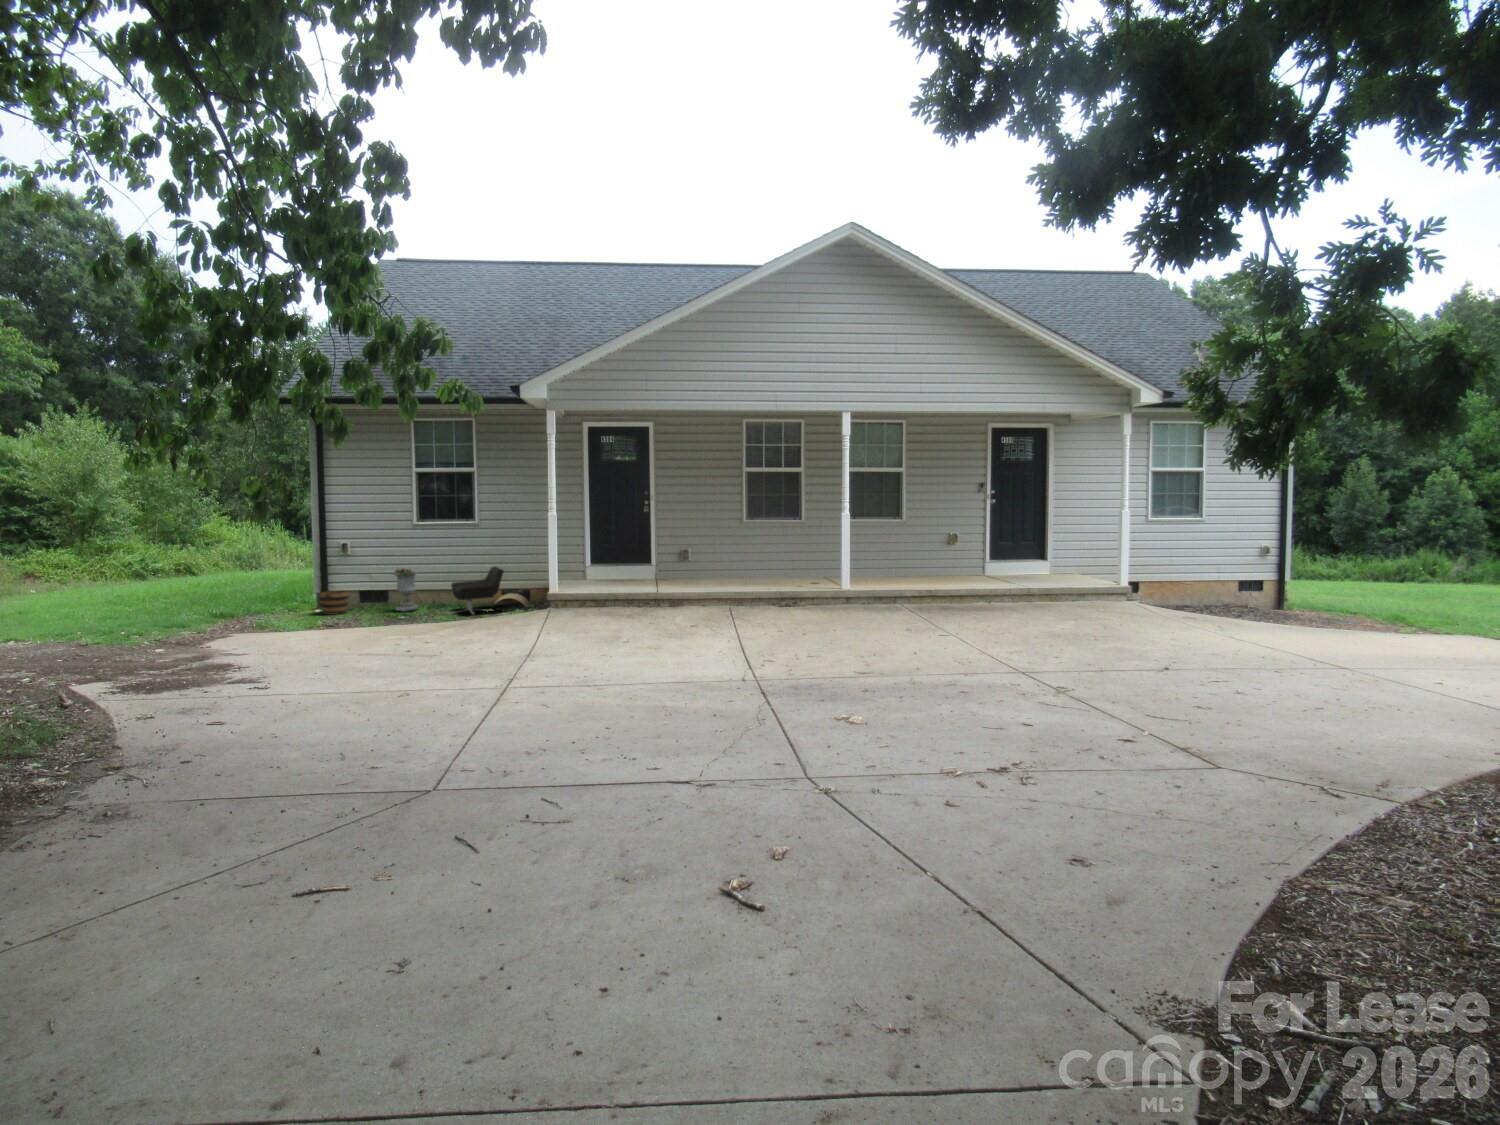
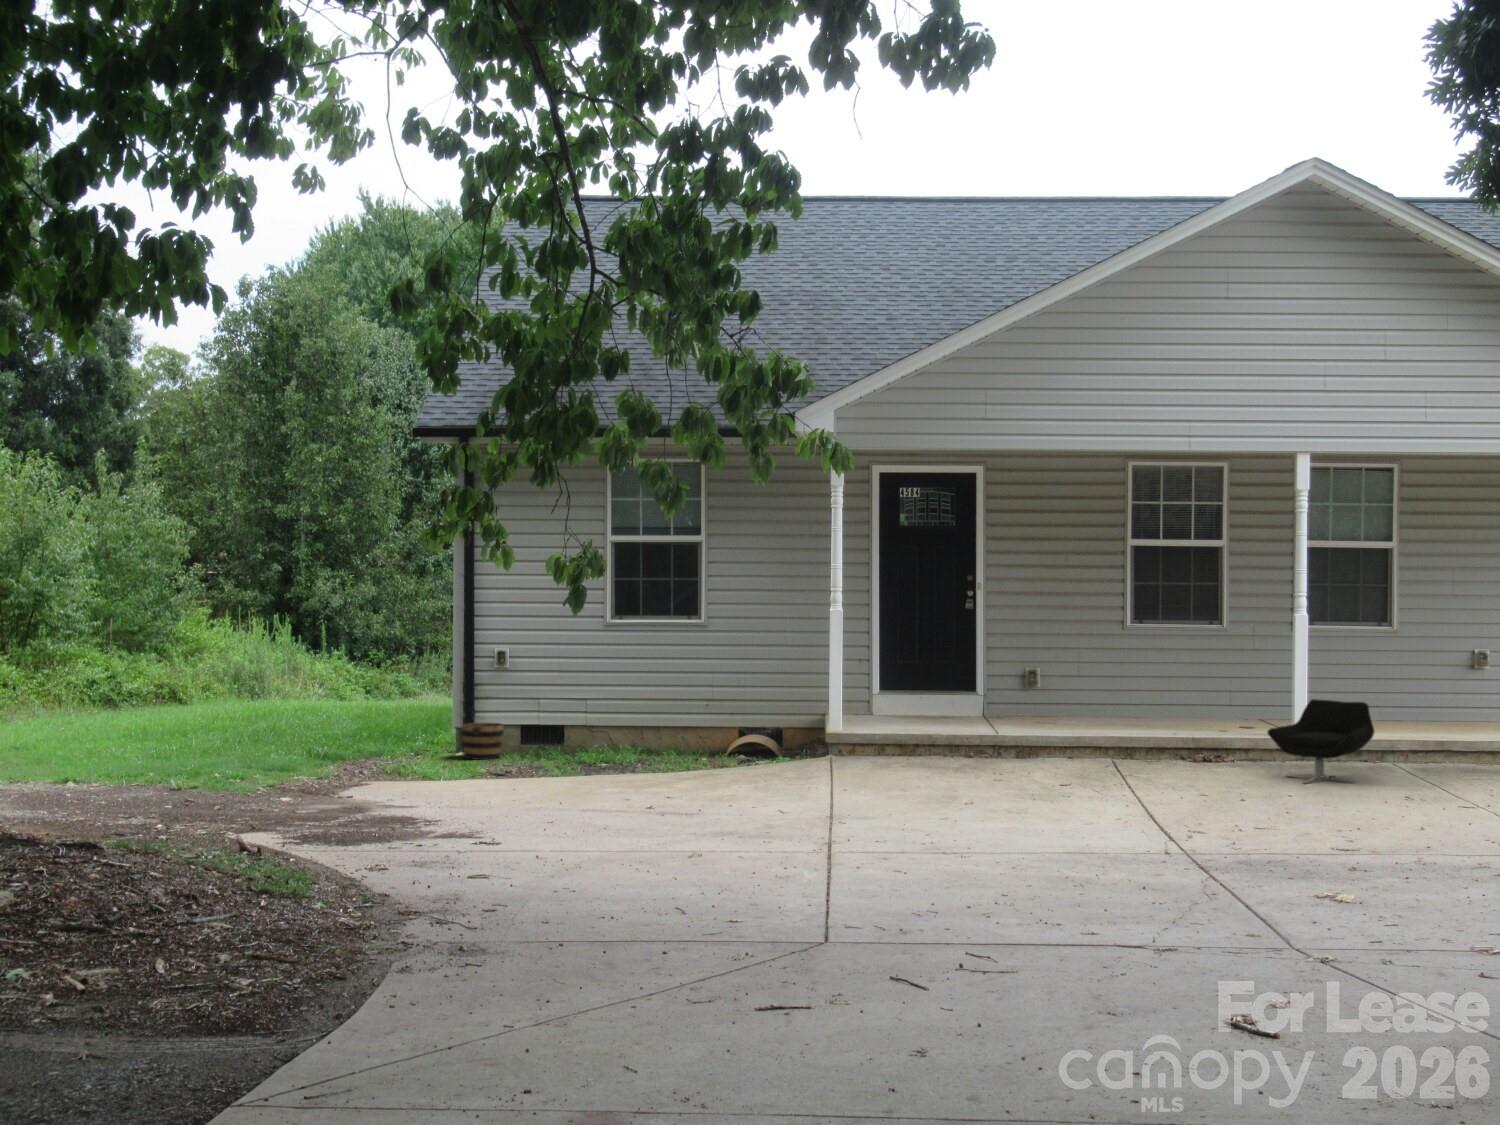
lounge chair: present [451,566,504,614] -> present [1267,699,1375,783]
planter: present [394,568,419,612] -> none [575,687,611,758]

